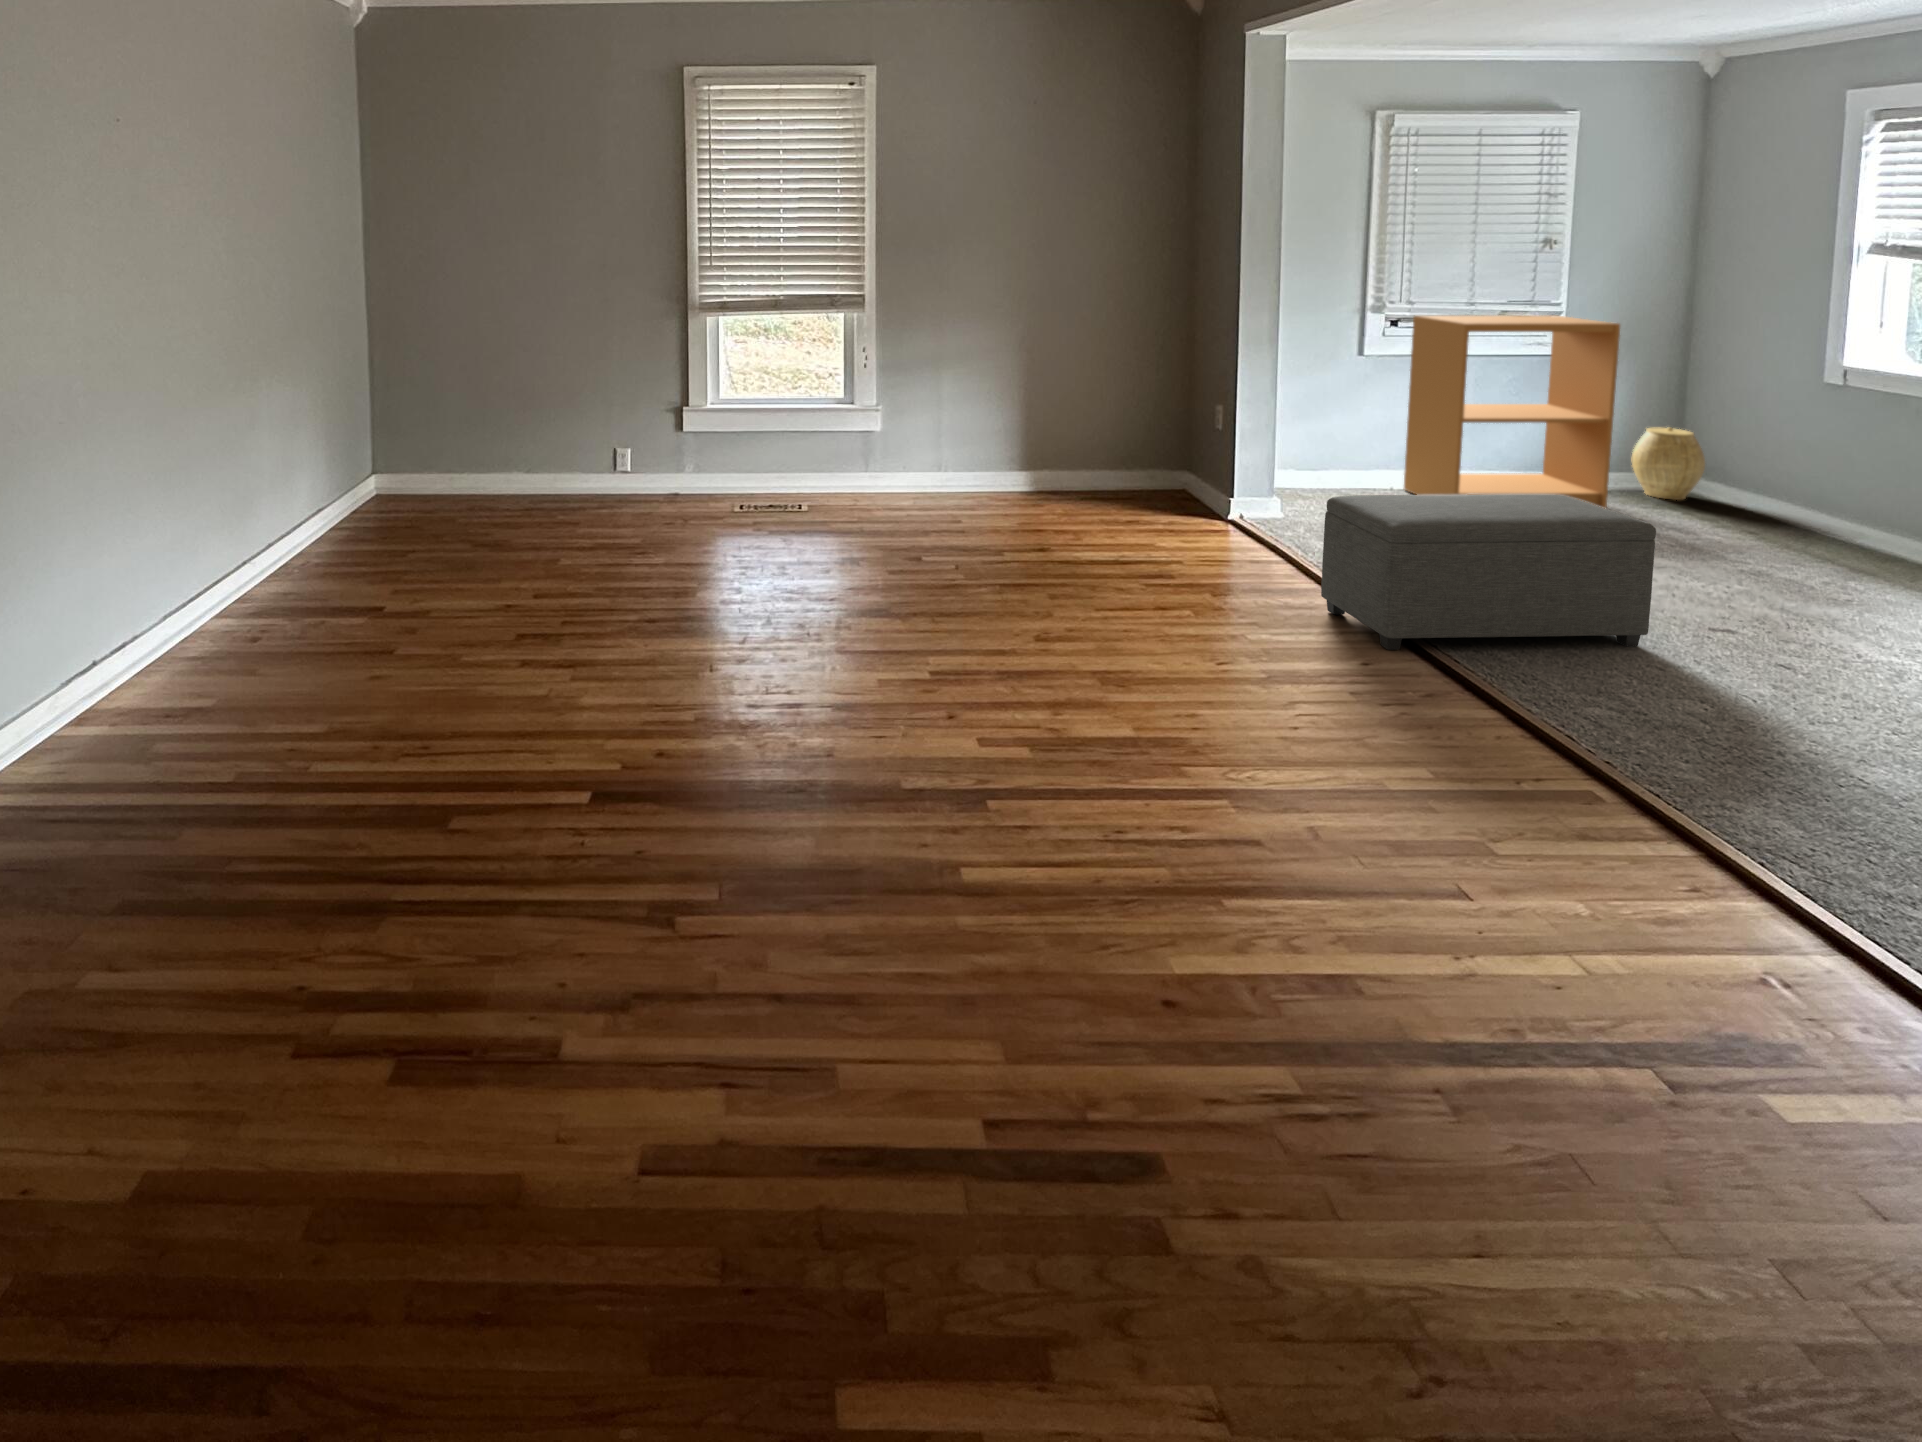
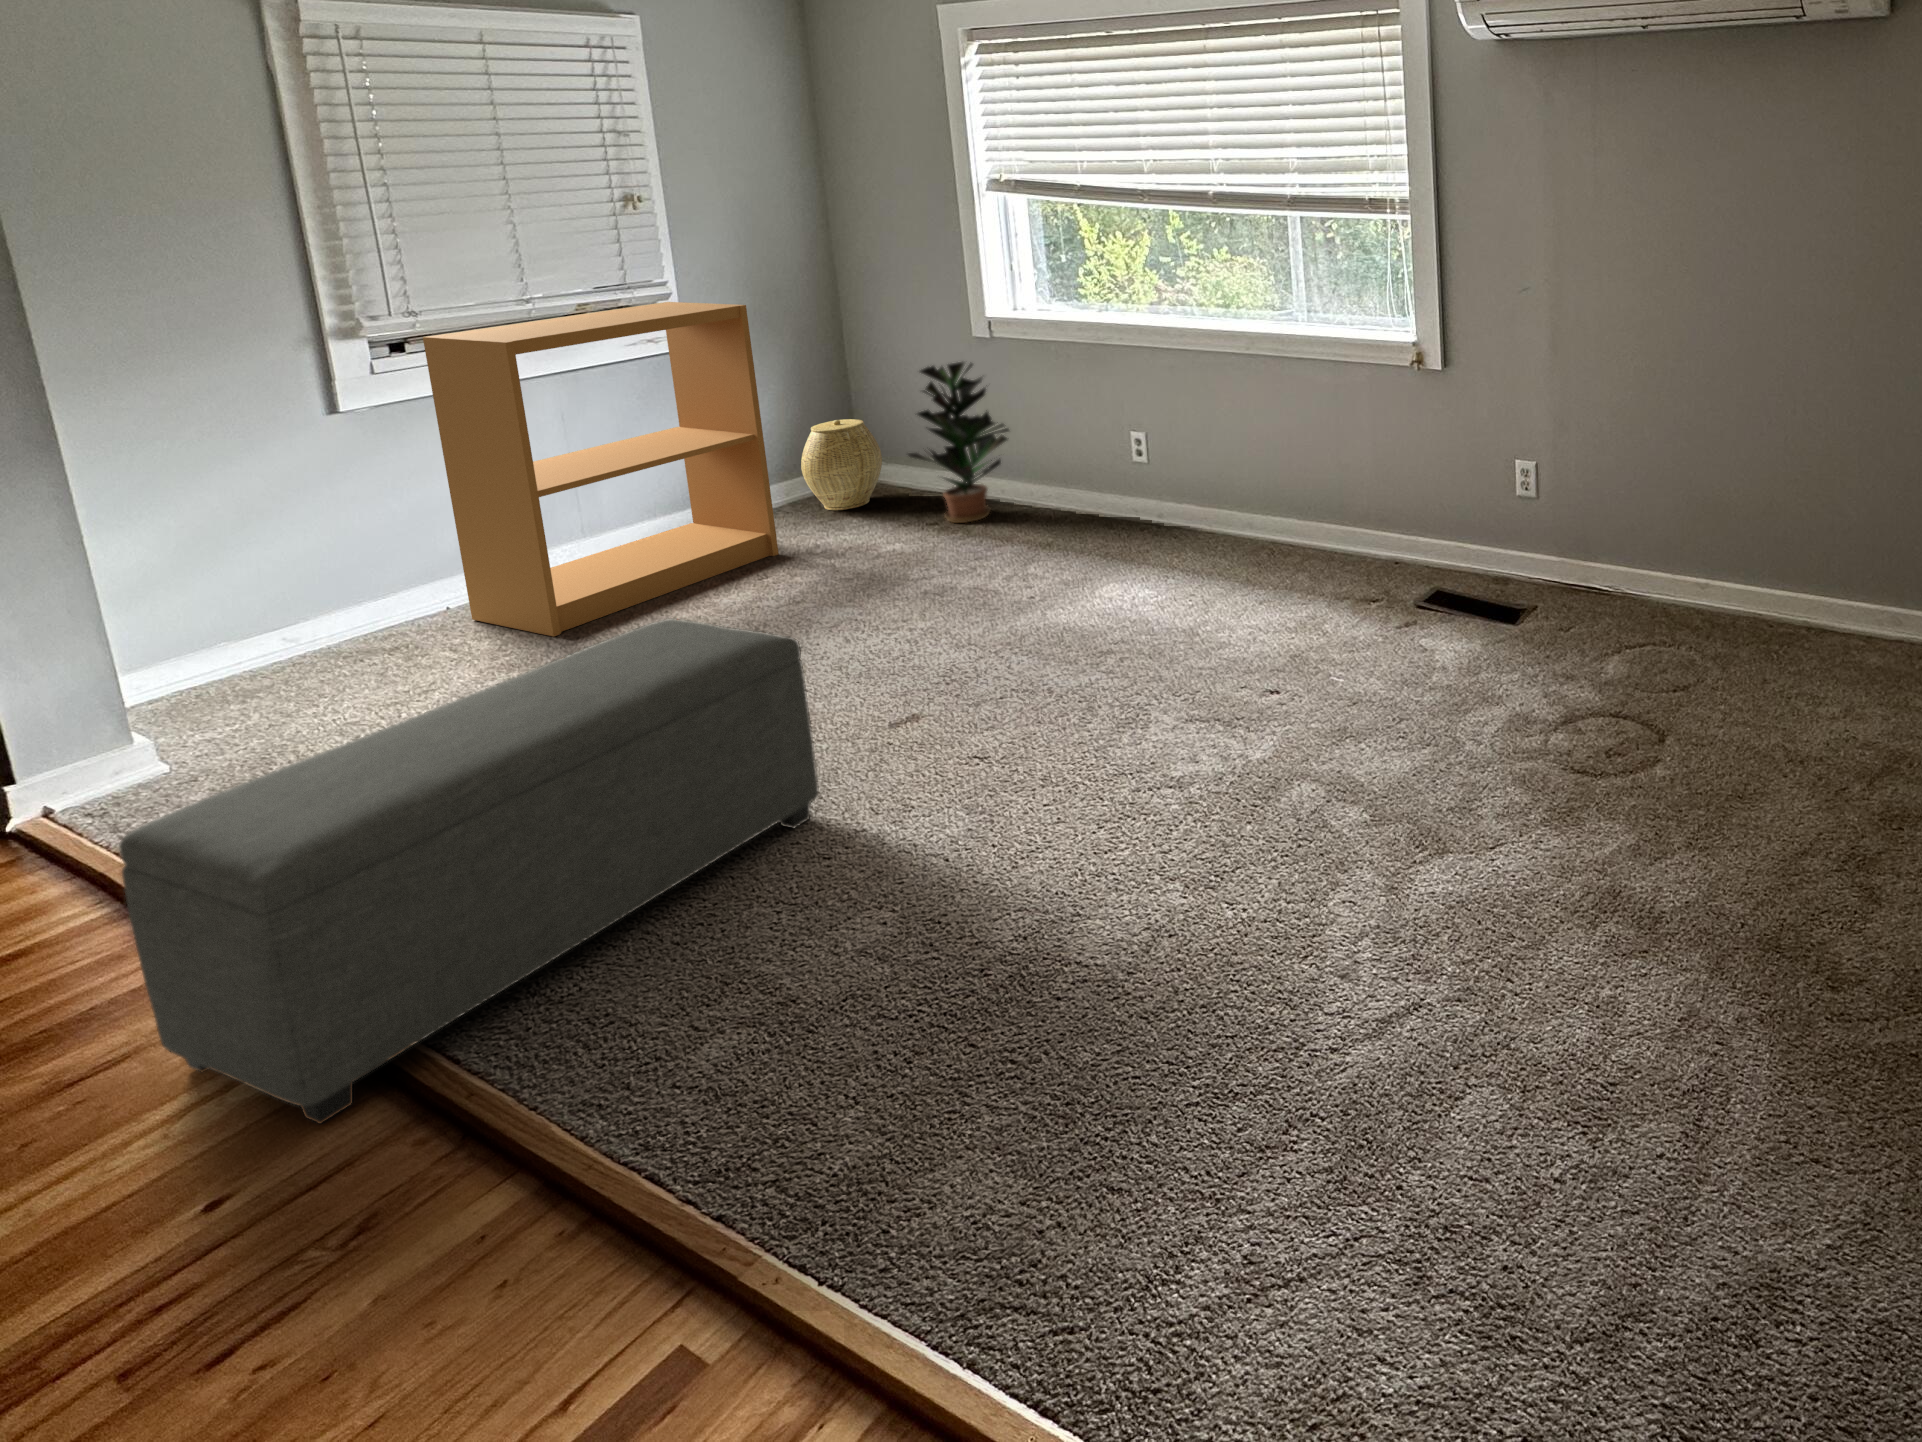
potted plant: none [1733,396,1848,536] -> present [908,362,1009,523]

